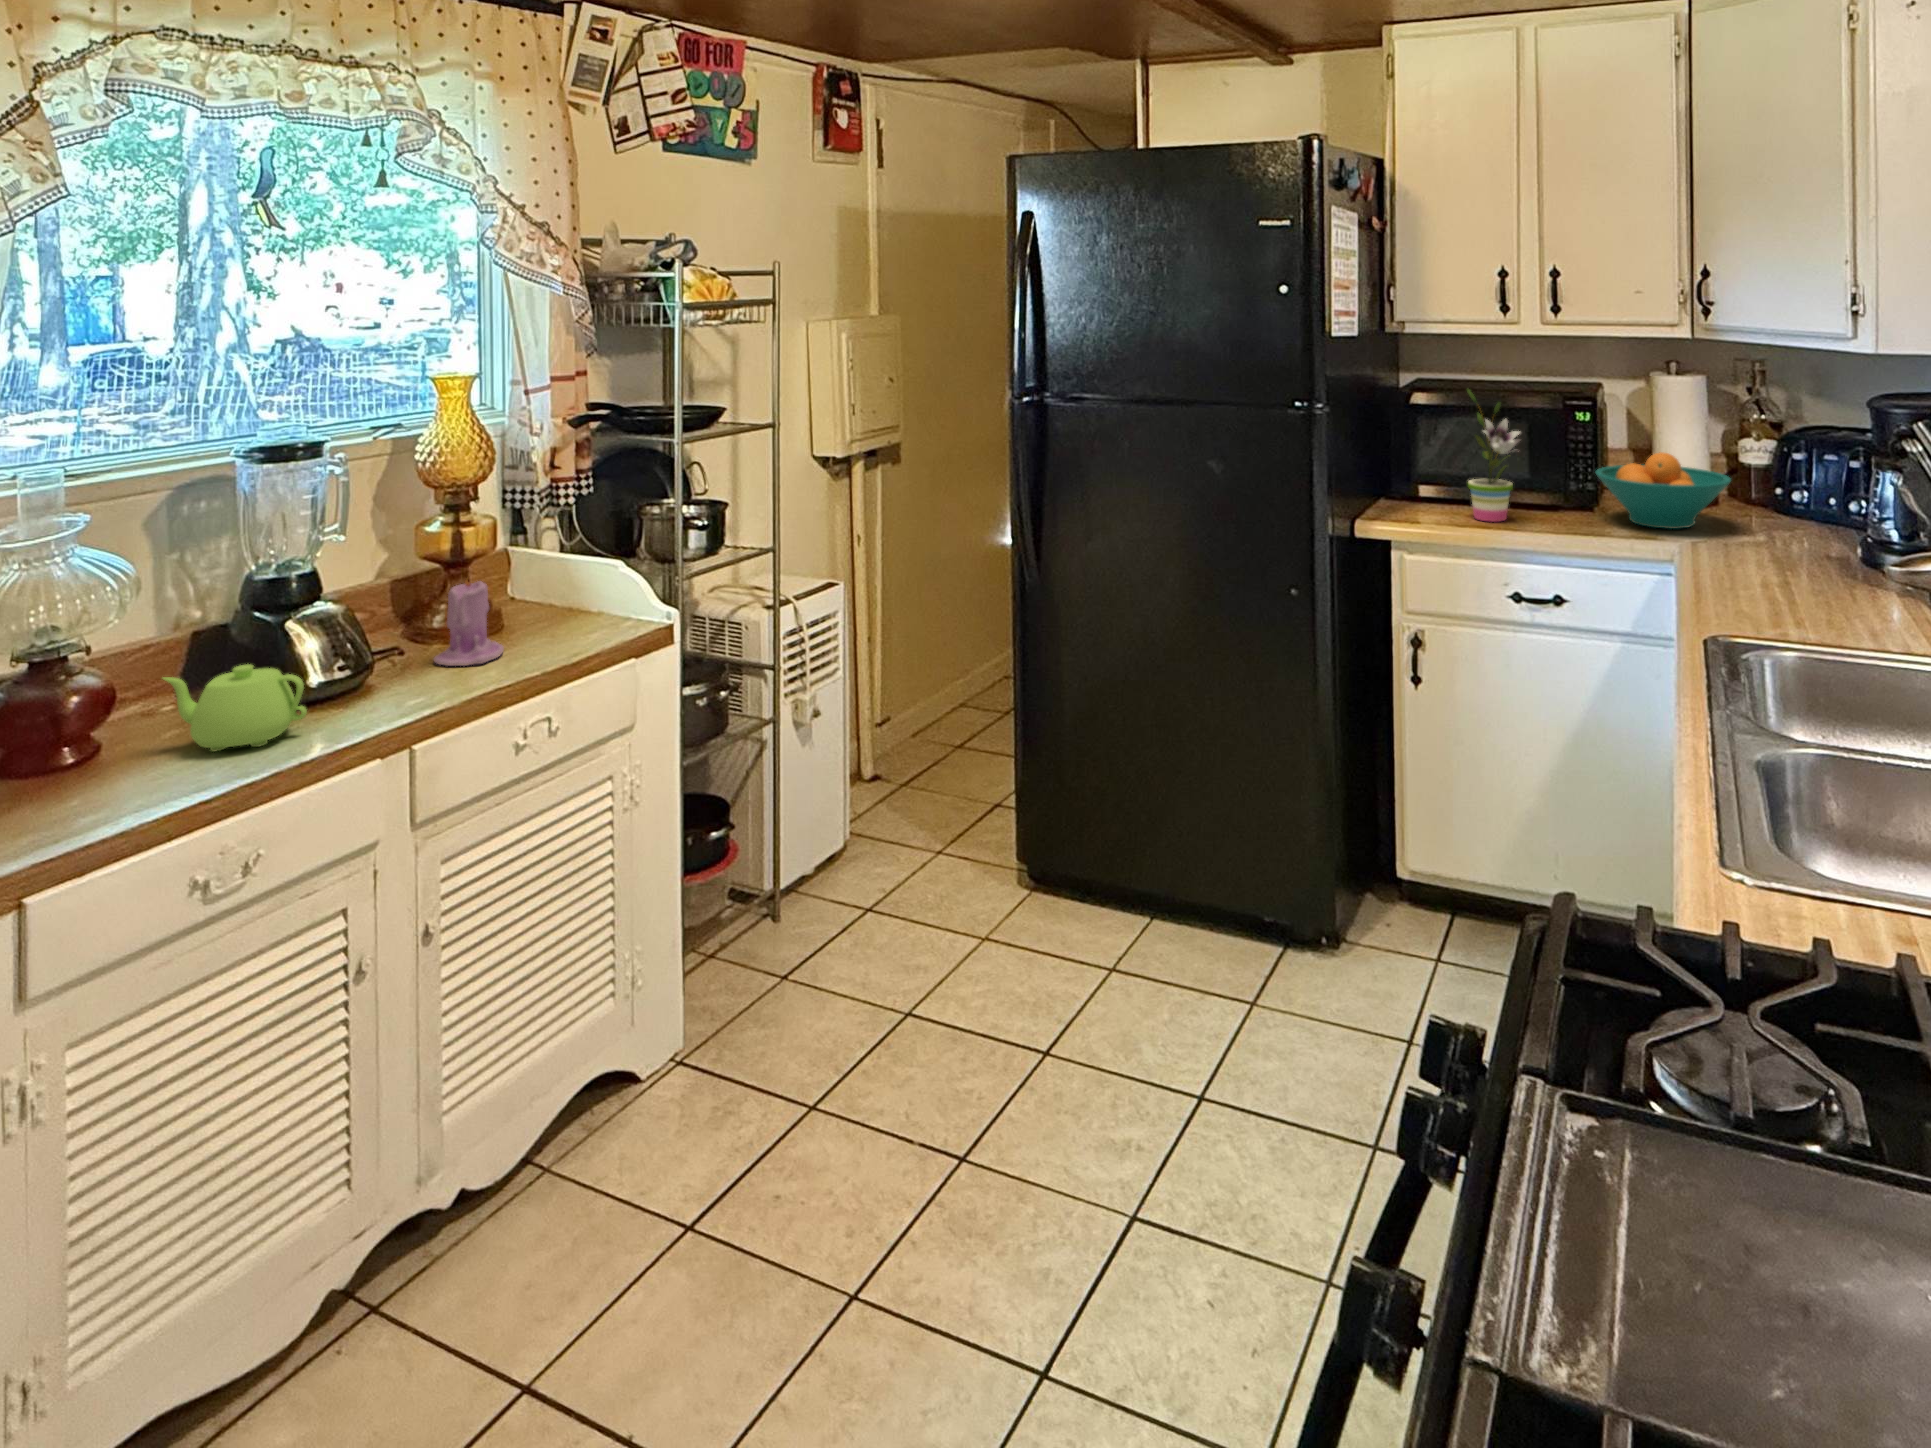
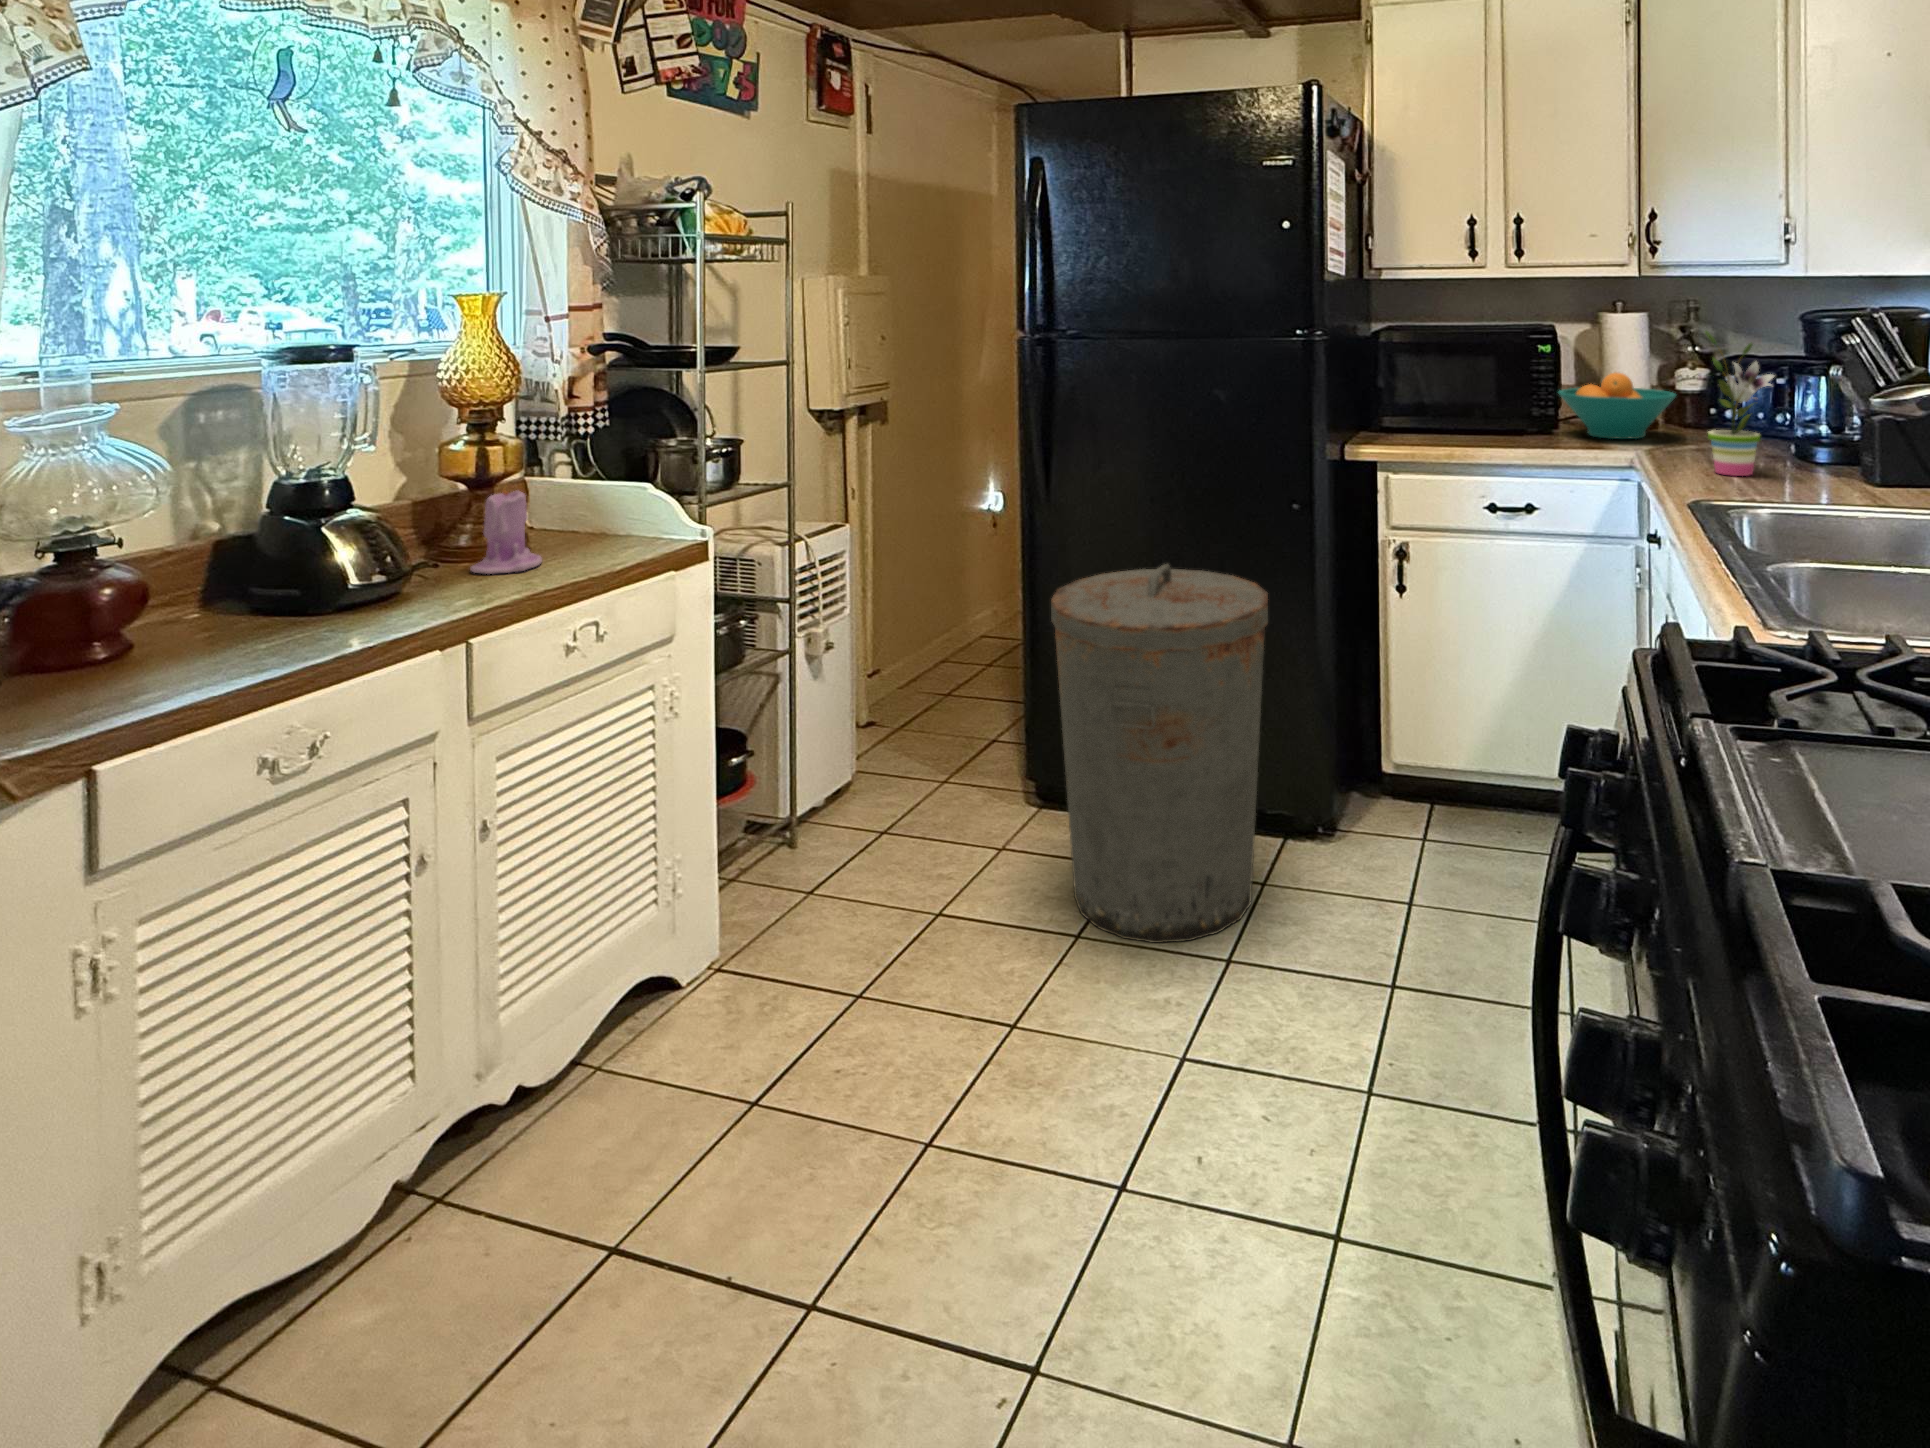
potted plant: present [1467,389,1520,522] -> present [1705,331,1774,476]
trash can: none [1022,658,1252,1066] -> present [1051,564,1268,943]
teapot: present [163,664,307,752] -> none [199,557,356,645]

